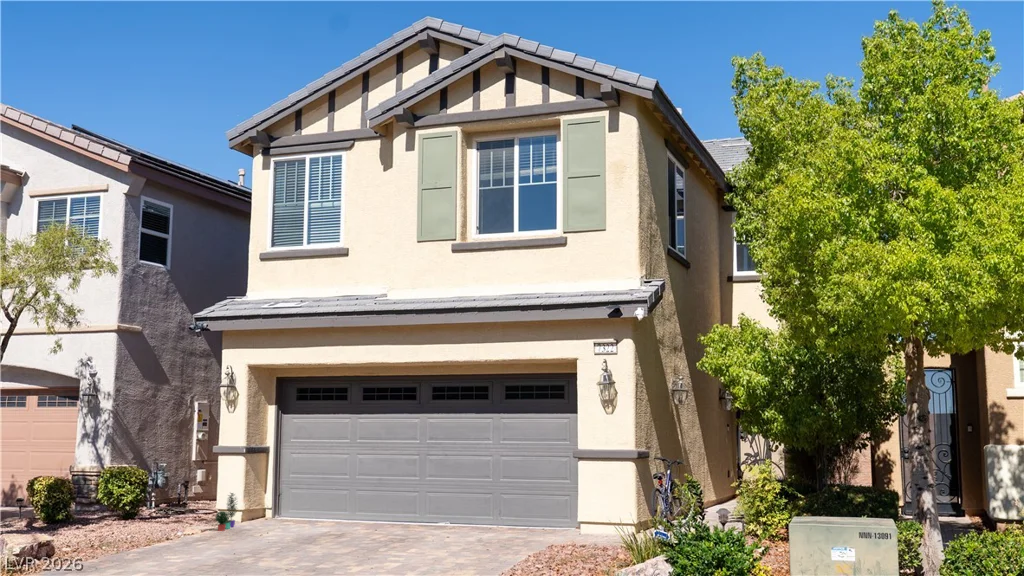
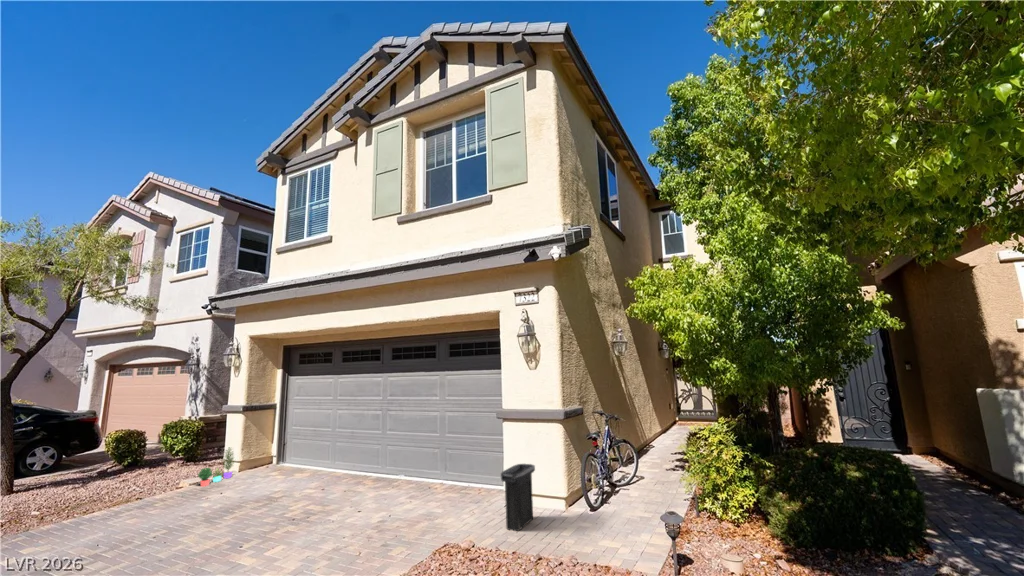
trash can: none [583,498,608,547] -> present [501,464,535,531]

